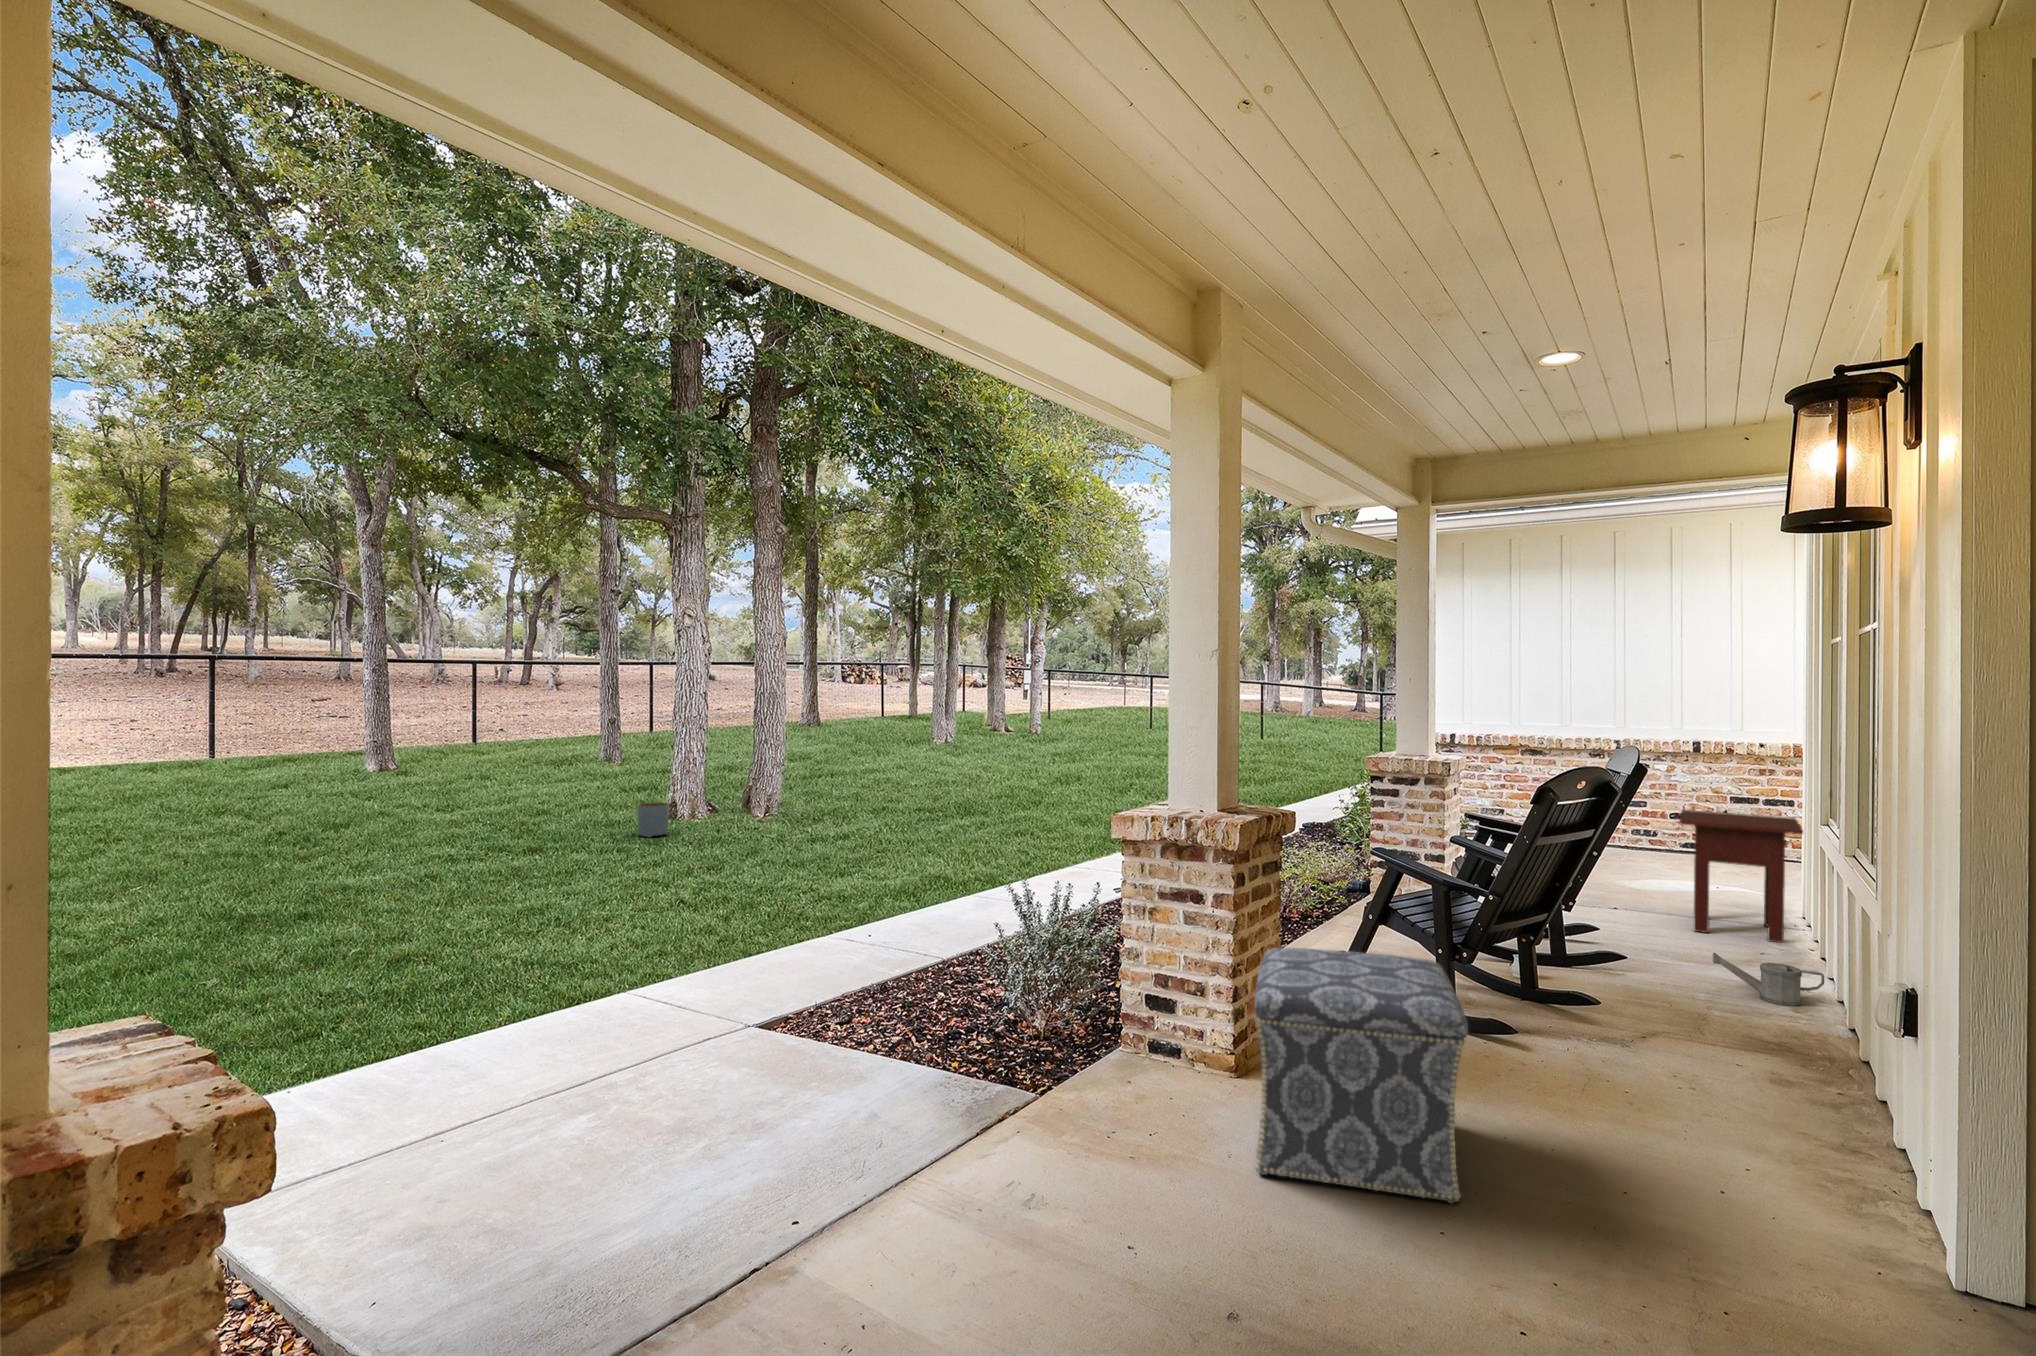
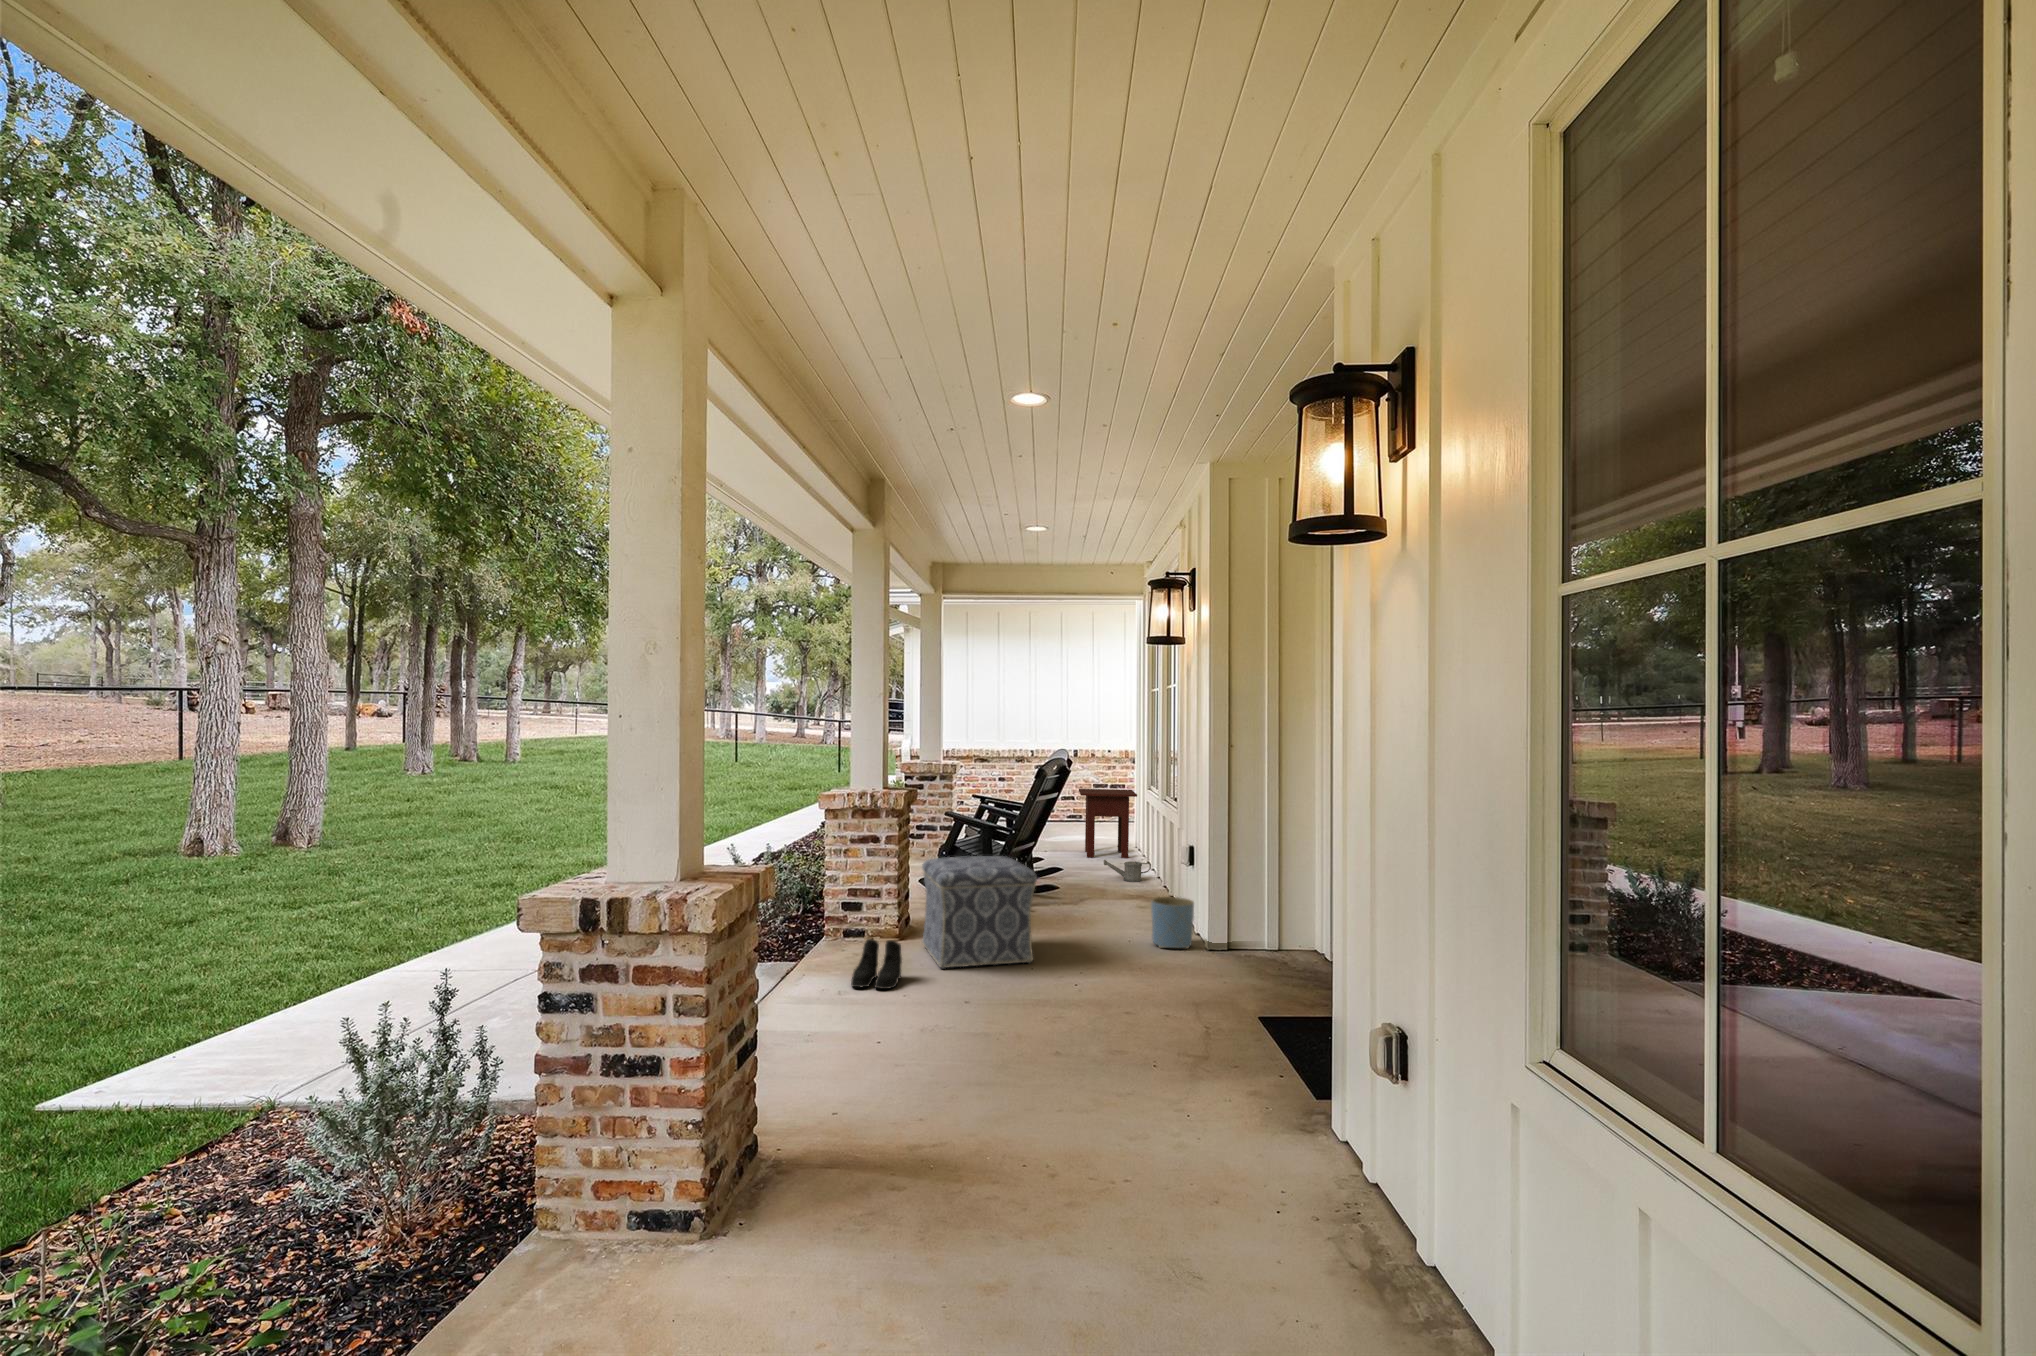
planter: present [637,802,669,837] -> present [1151,897,1194,949]
boots: none [1067,1095,1172,1209] -> present [851,939,902,989]

